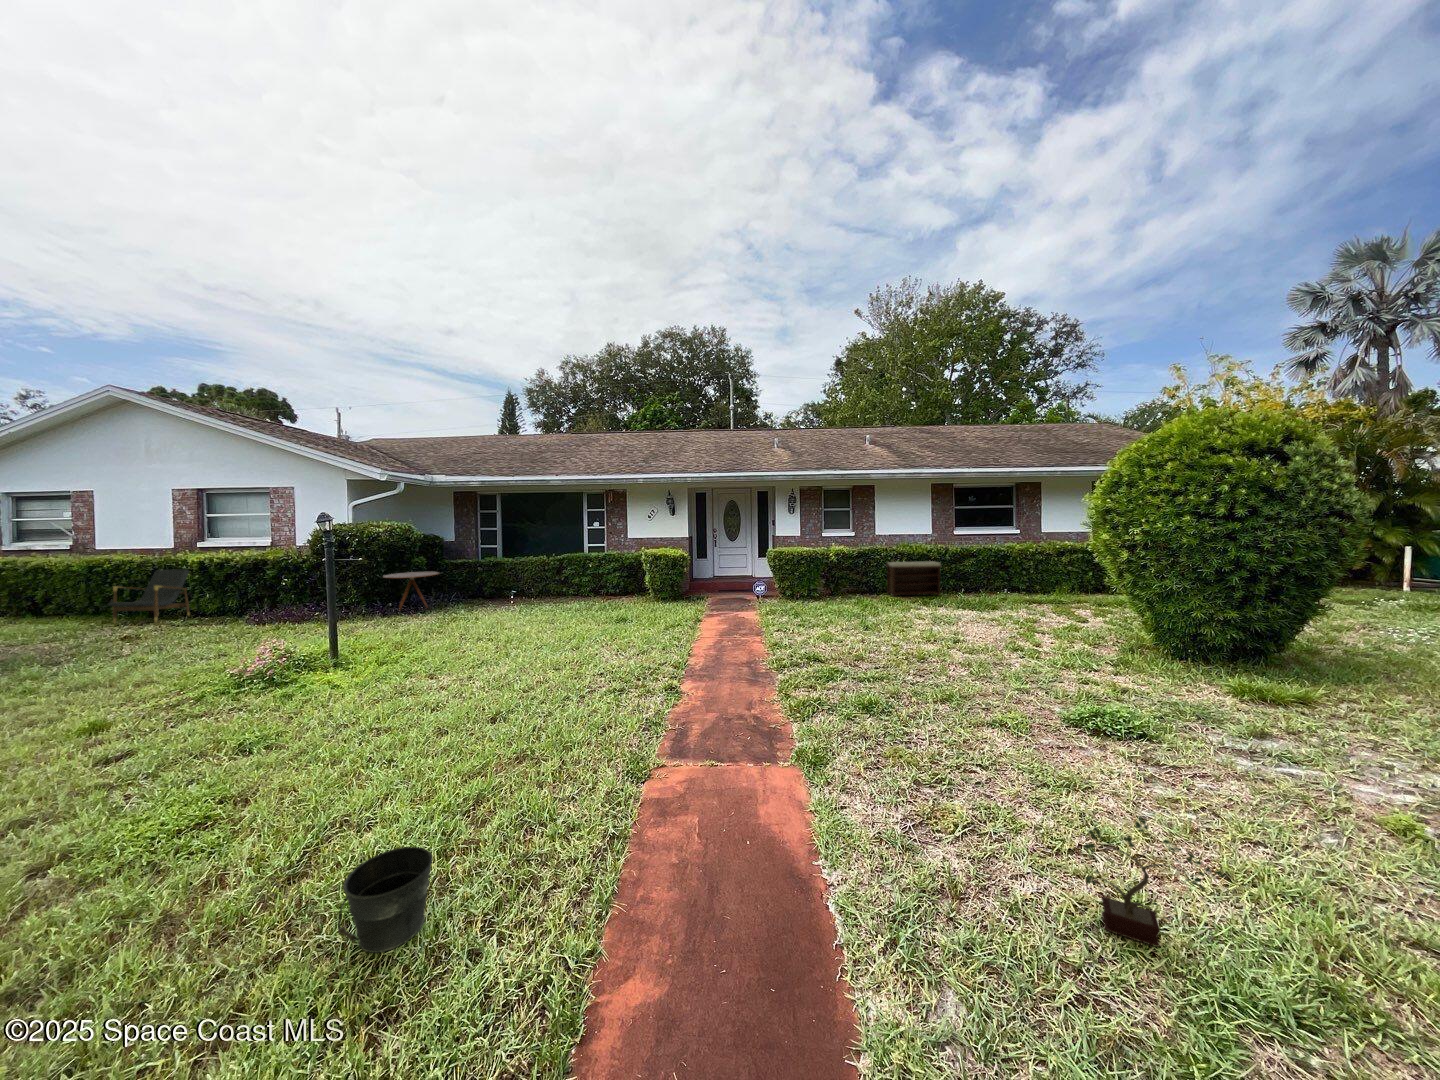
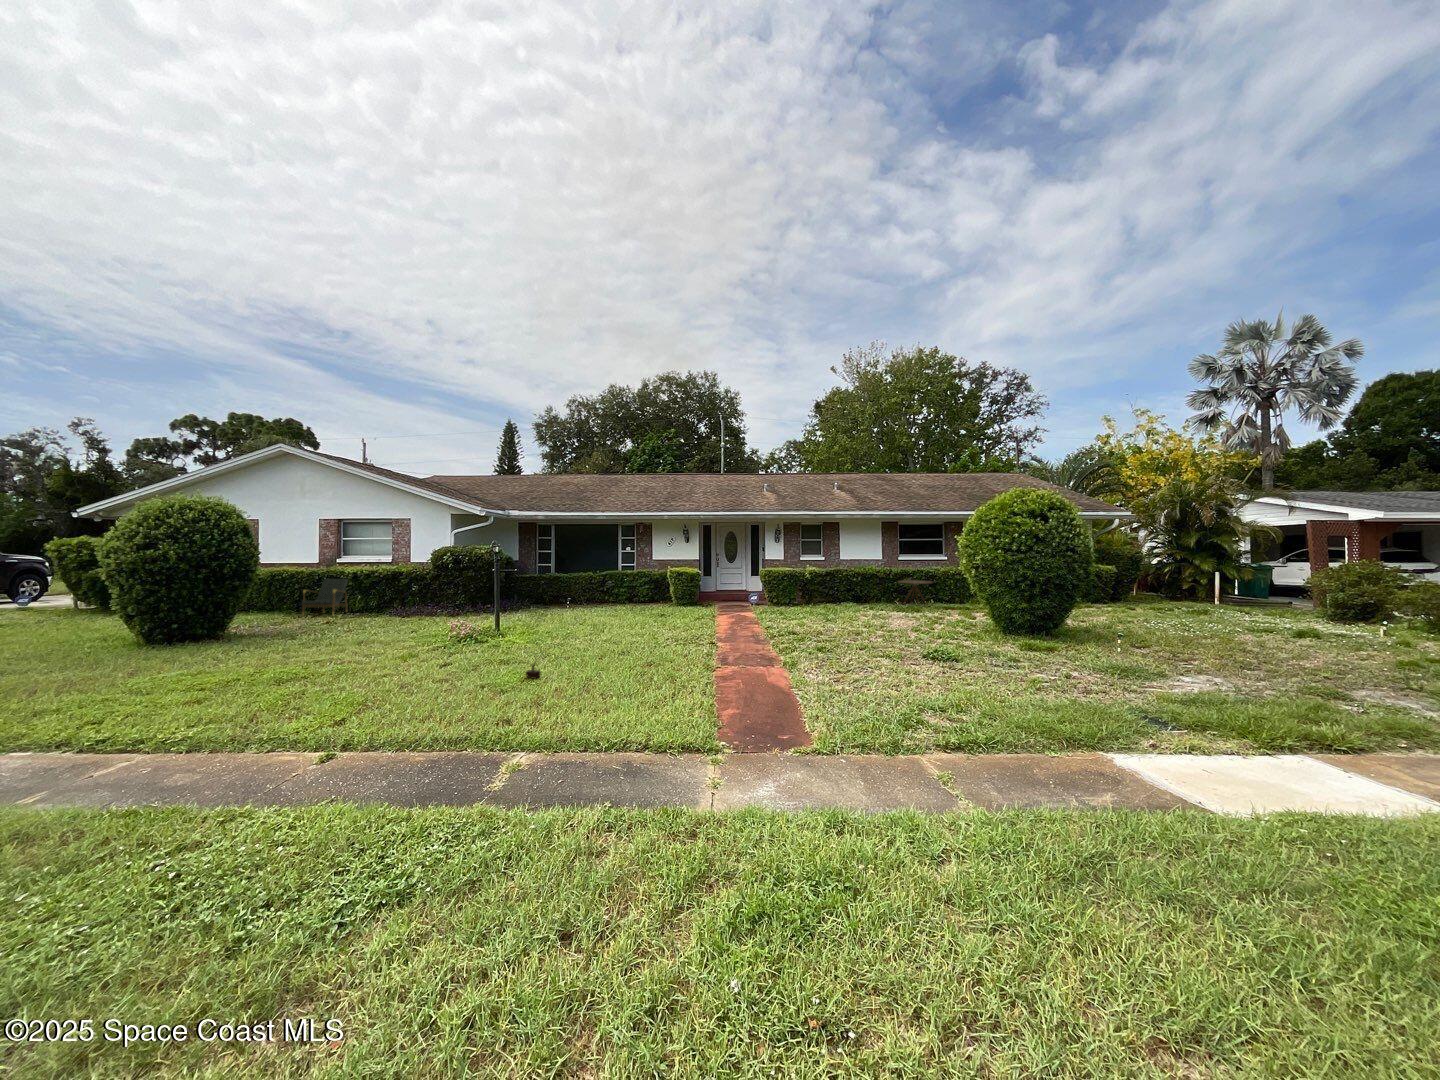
bench: present [886,561,942,597] -> none [848,579,888,604]
round table: present [383,572,439,610] -> present [898,580,932,603]
potted plant: present [1084,816,1226,947] -> present [526,642,541,679]
bucket: present [338,847,433,953] -> none [637,663,665,689]

